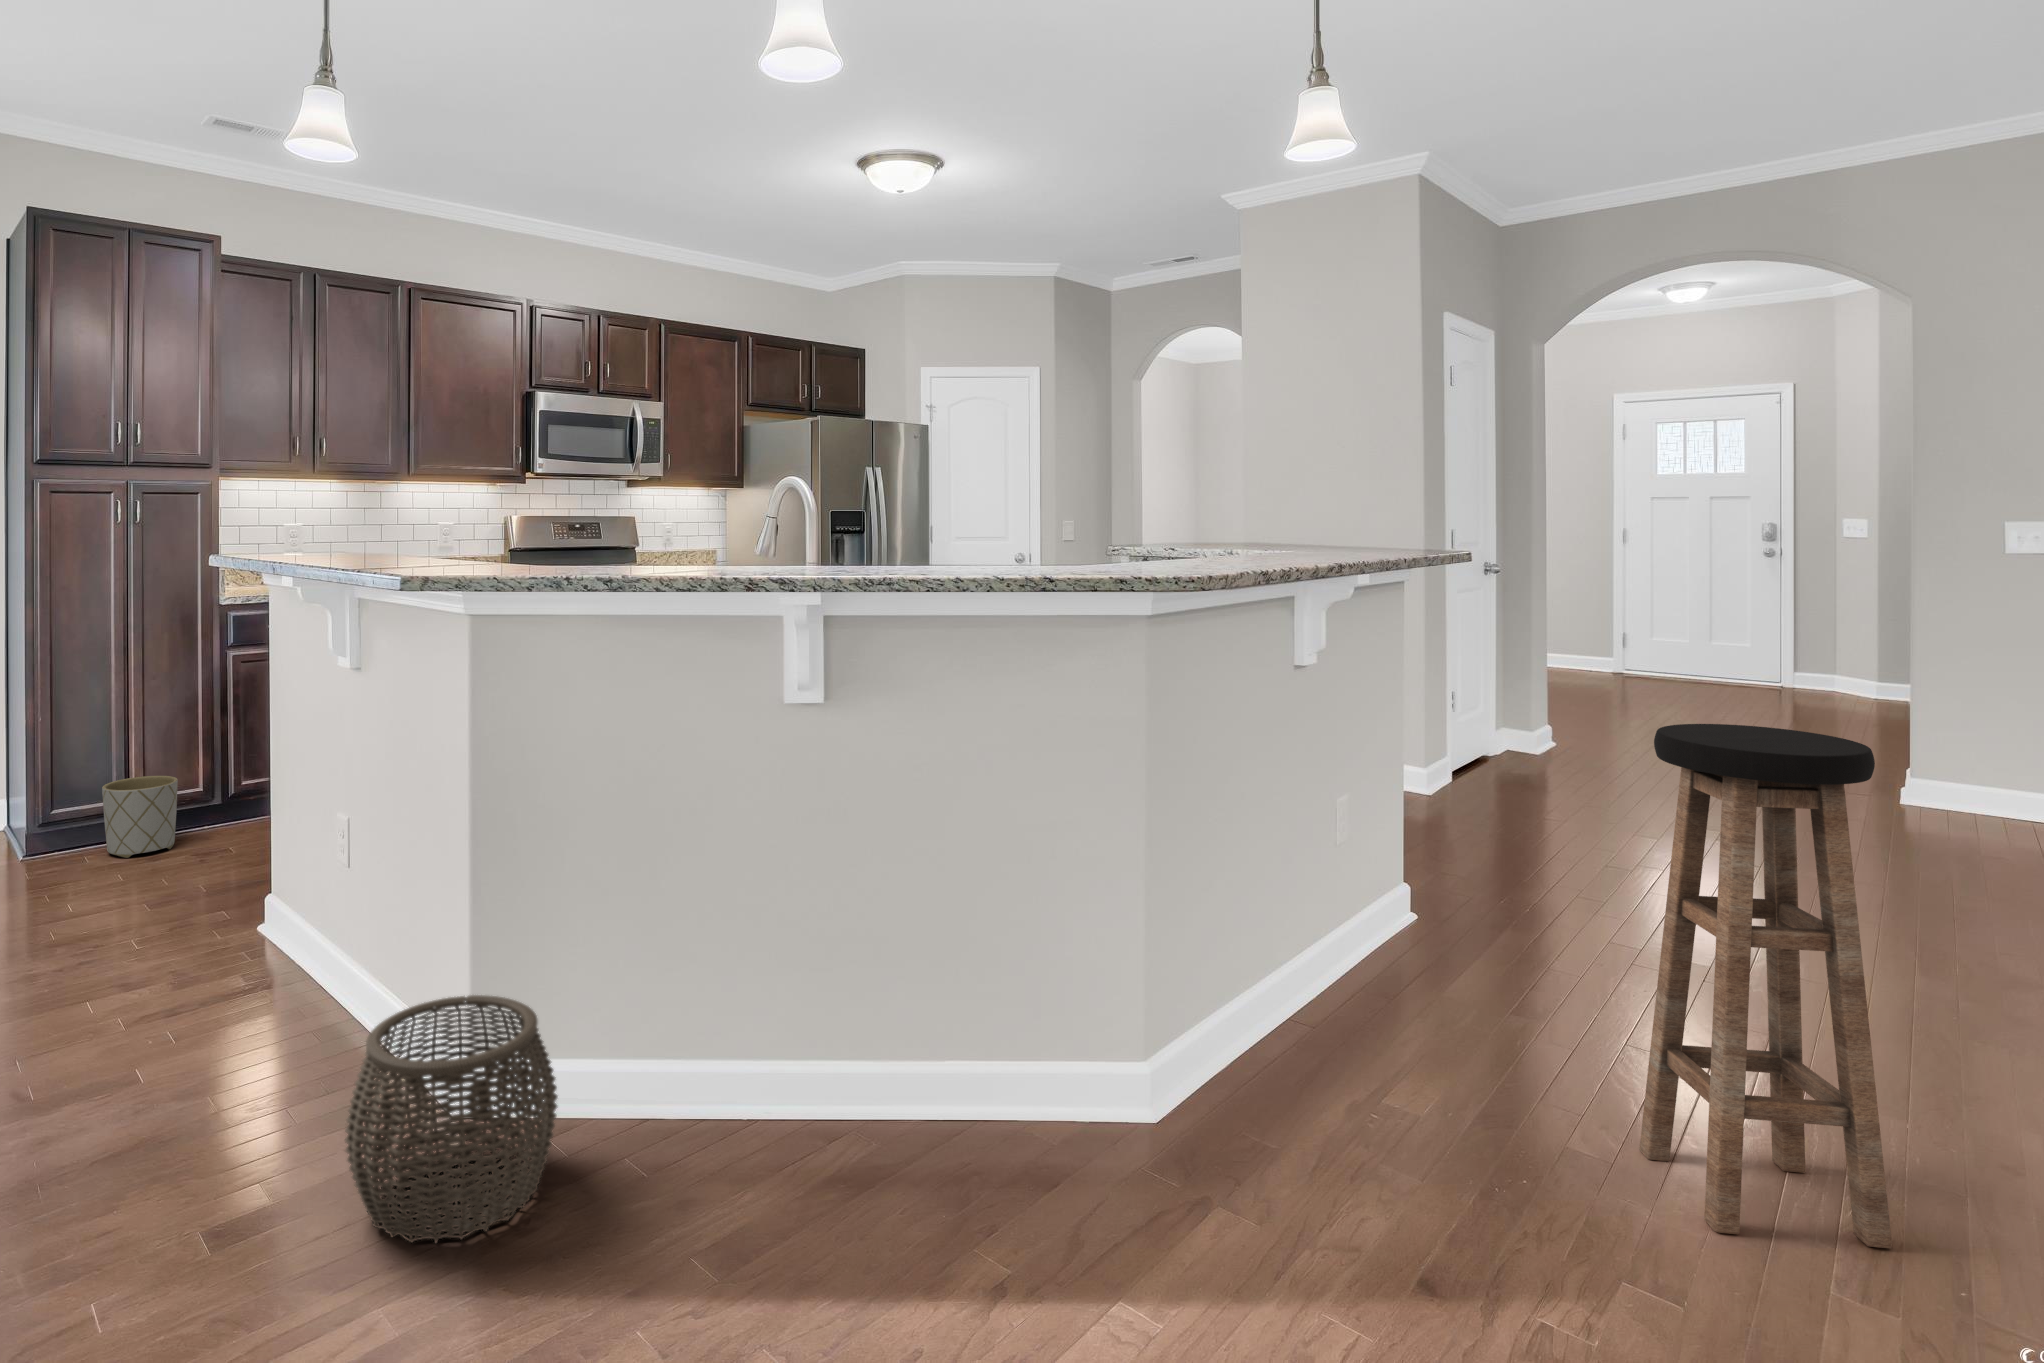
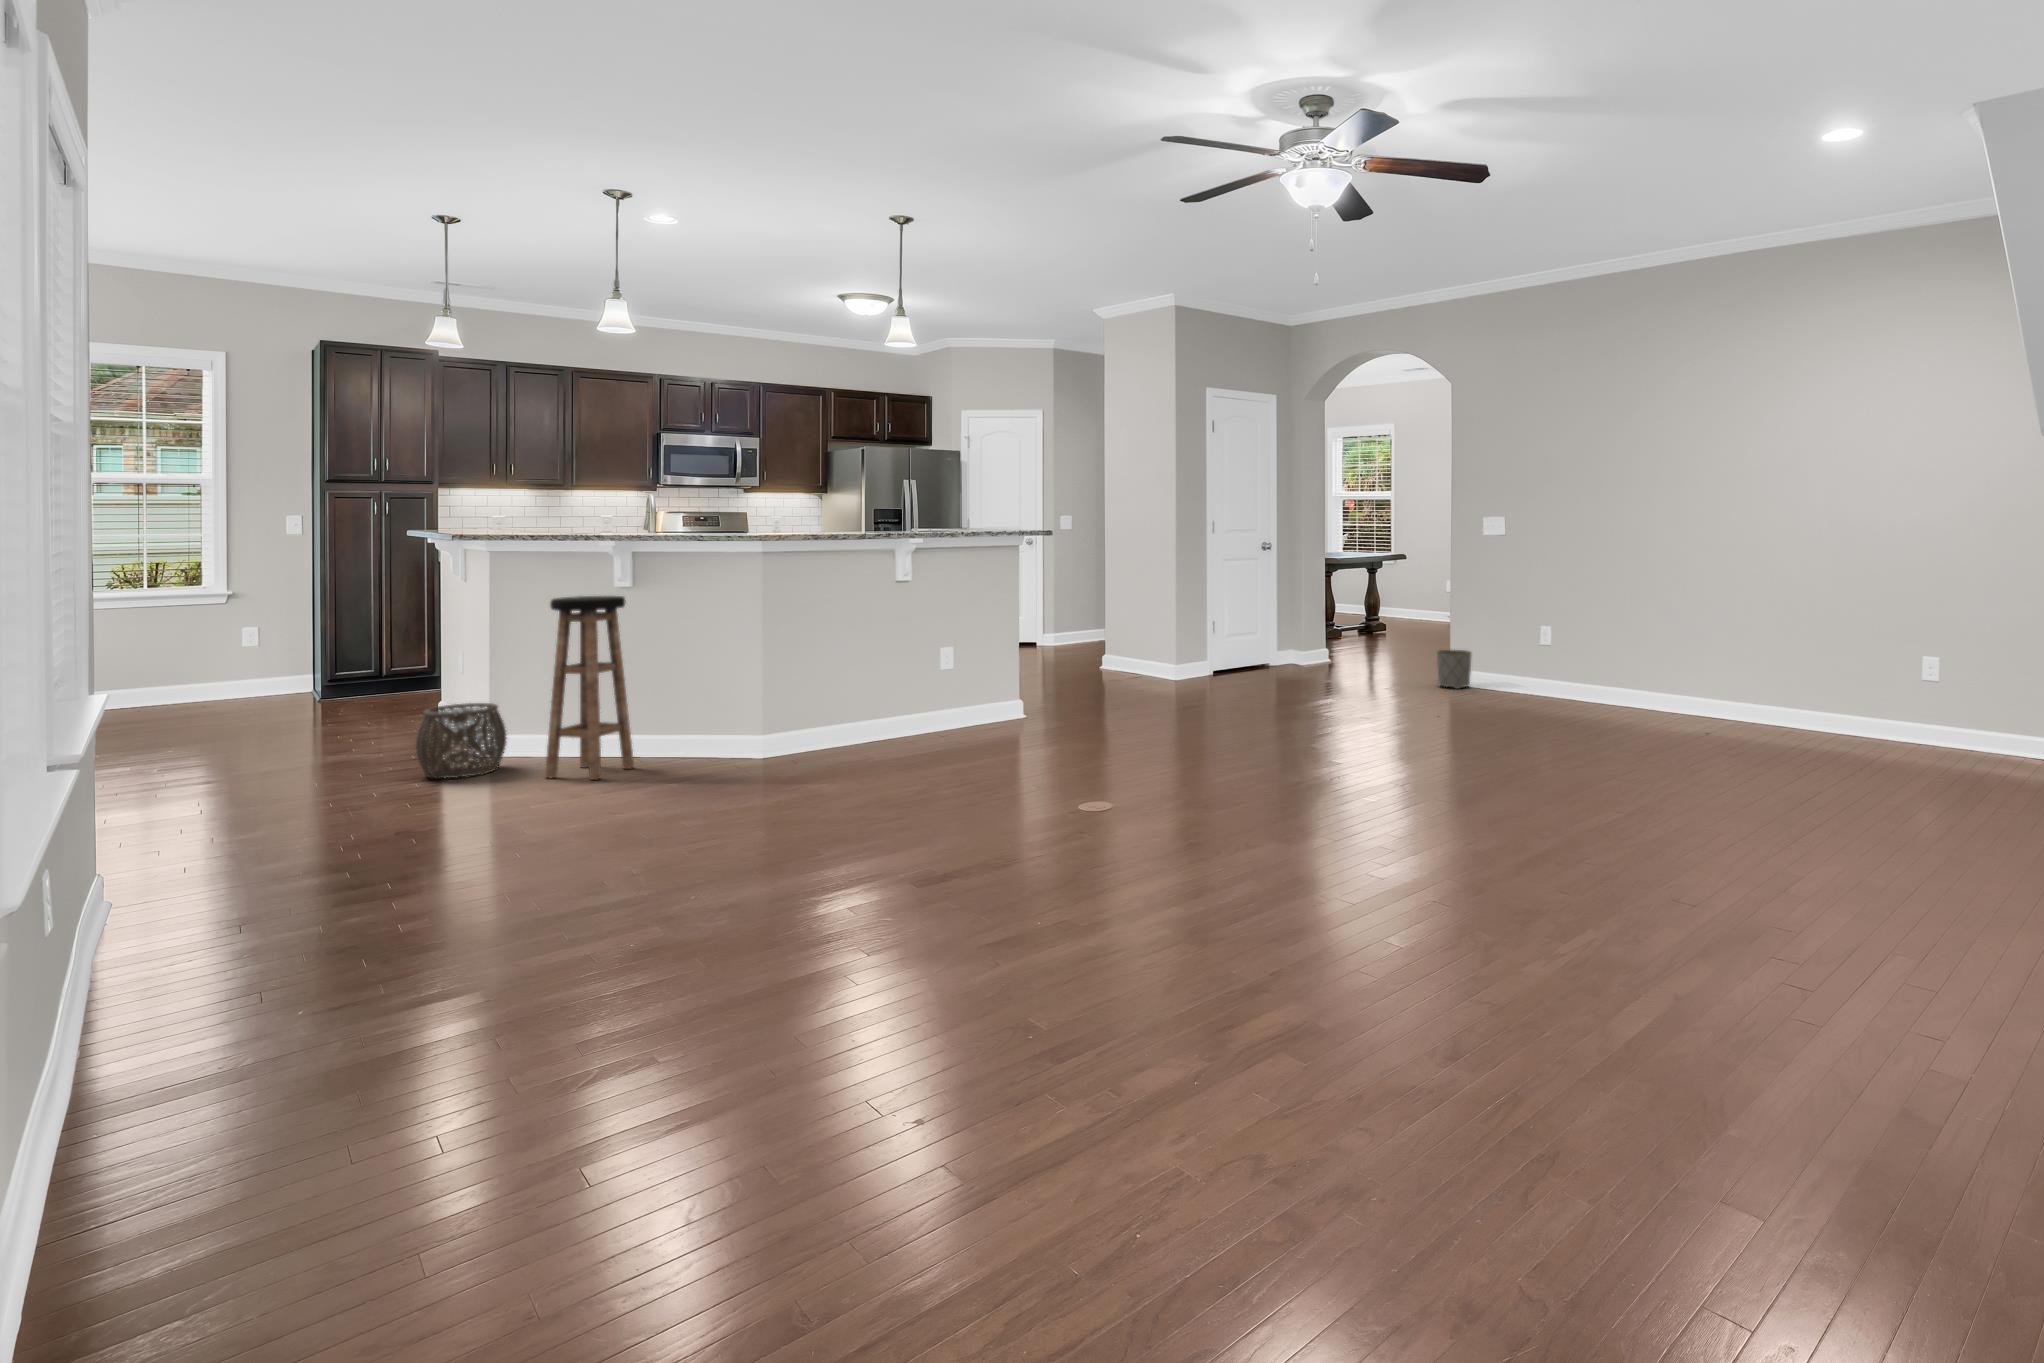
bar stool: present [1639,724,1892,1248] -> present [545,596,634,780]
planter: present [102,776,178,858] -> present [1437,650,1471,689]

